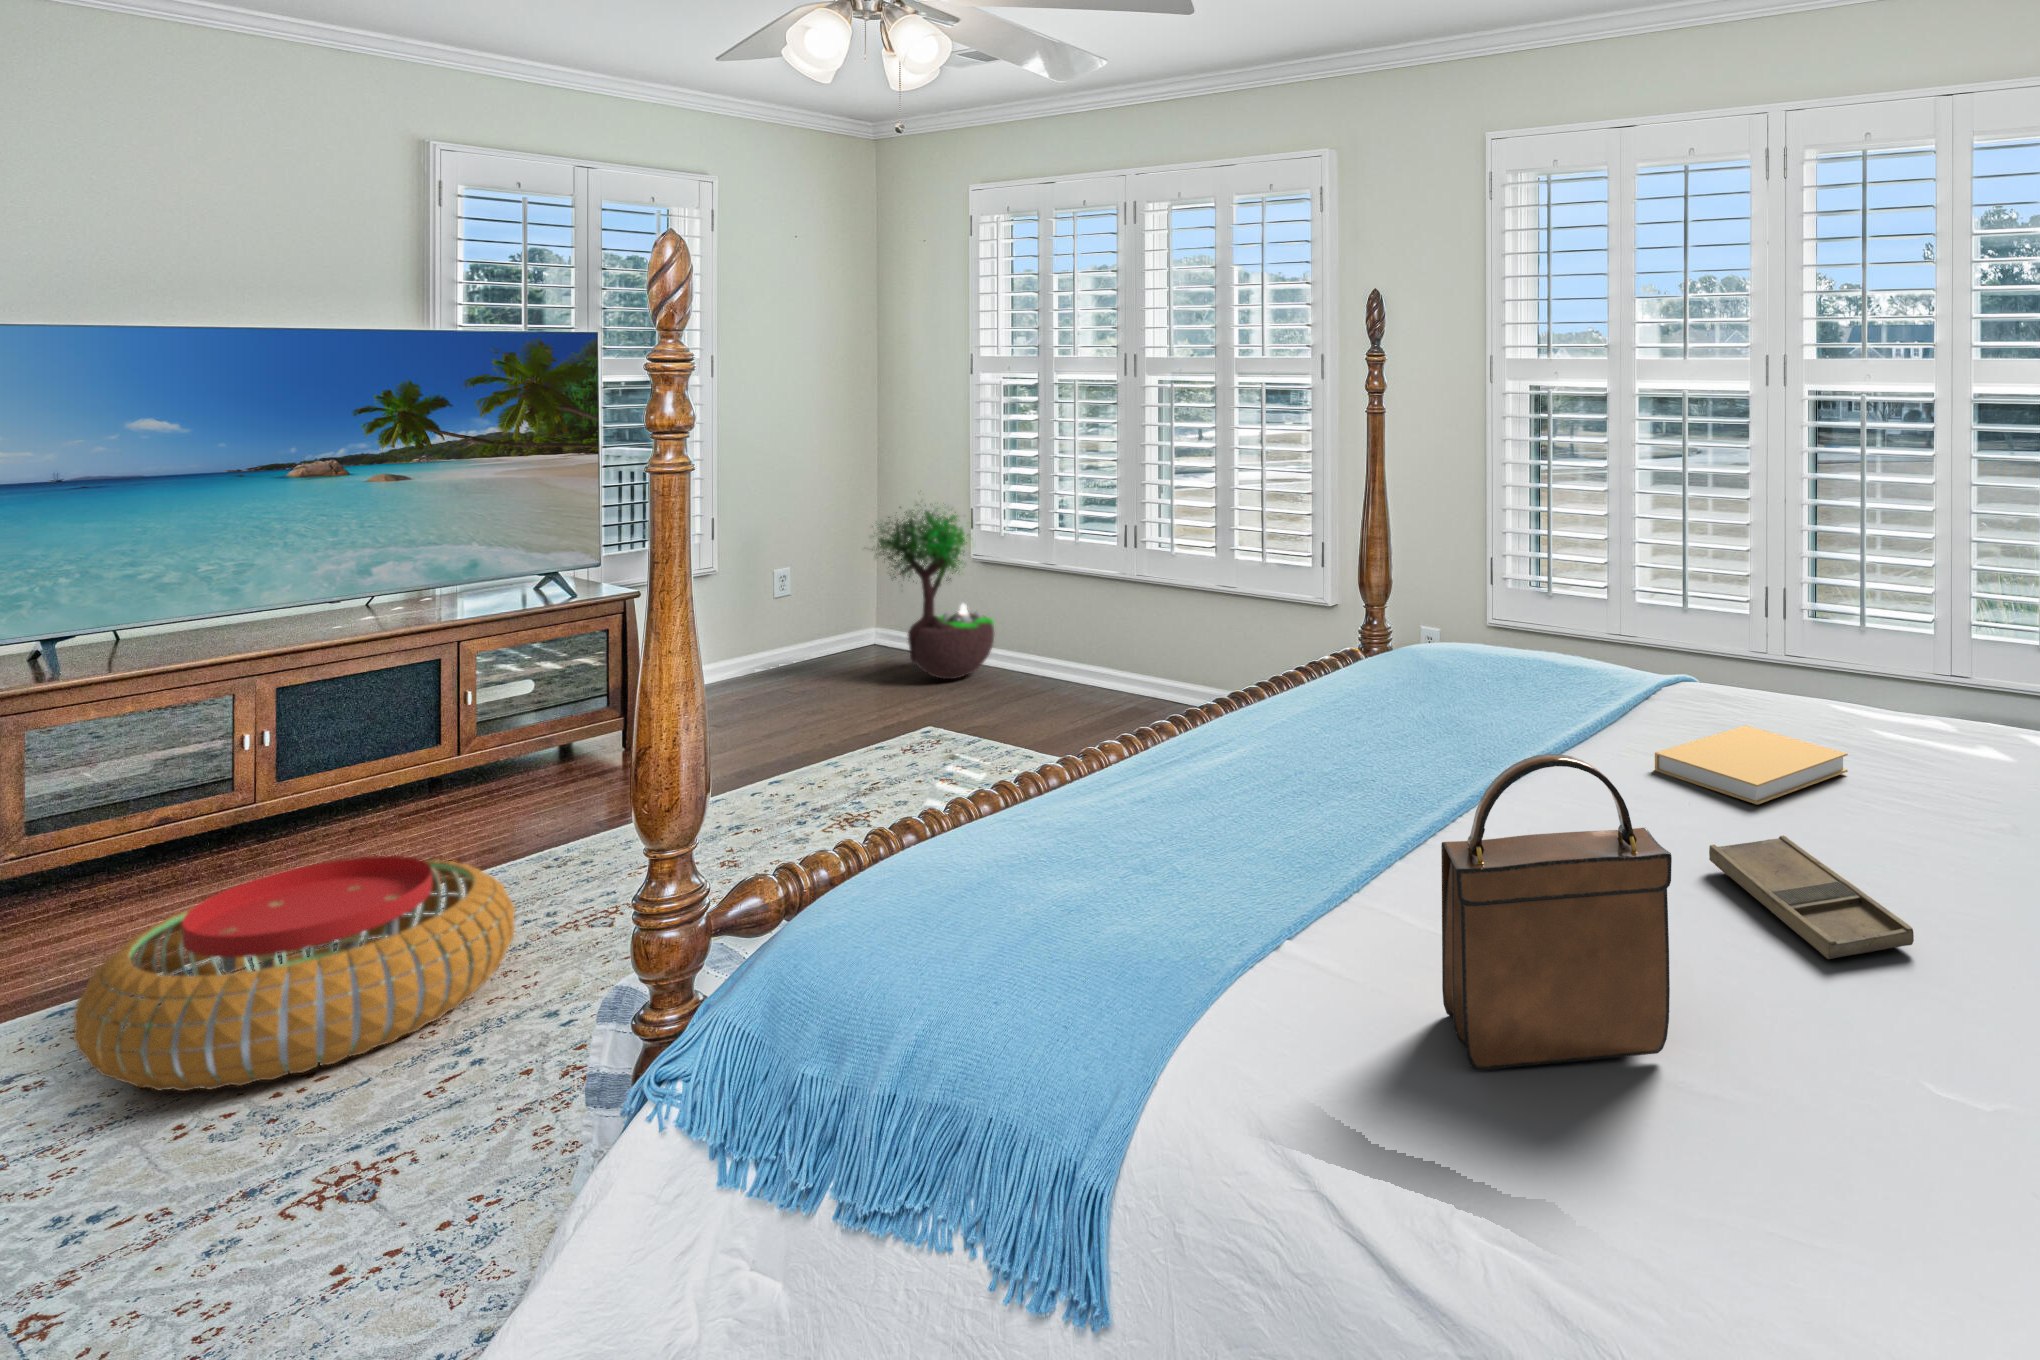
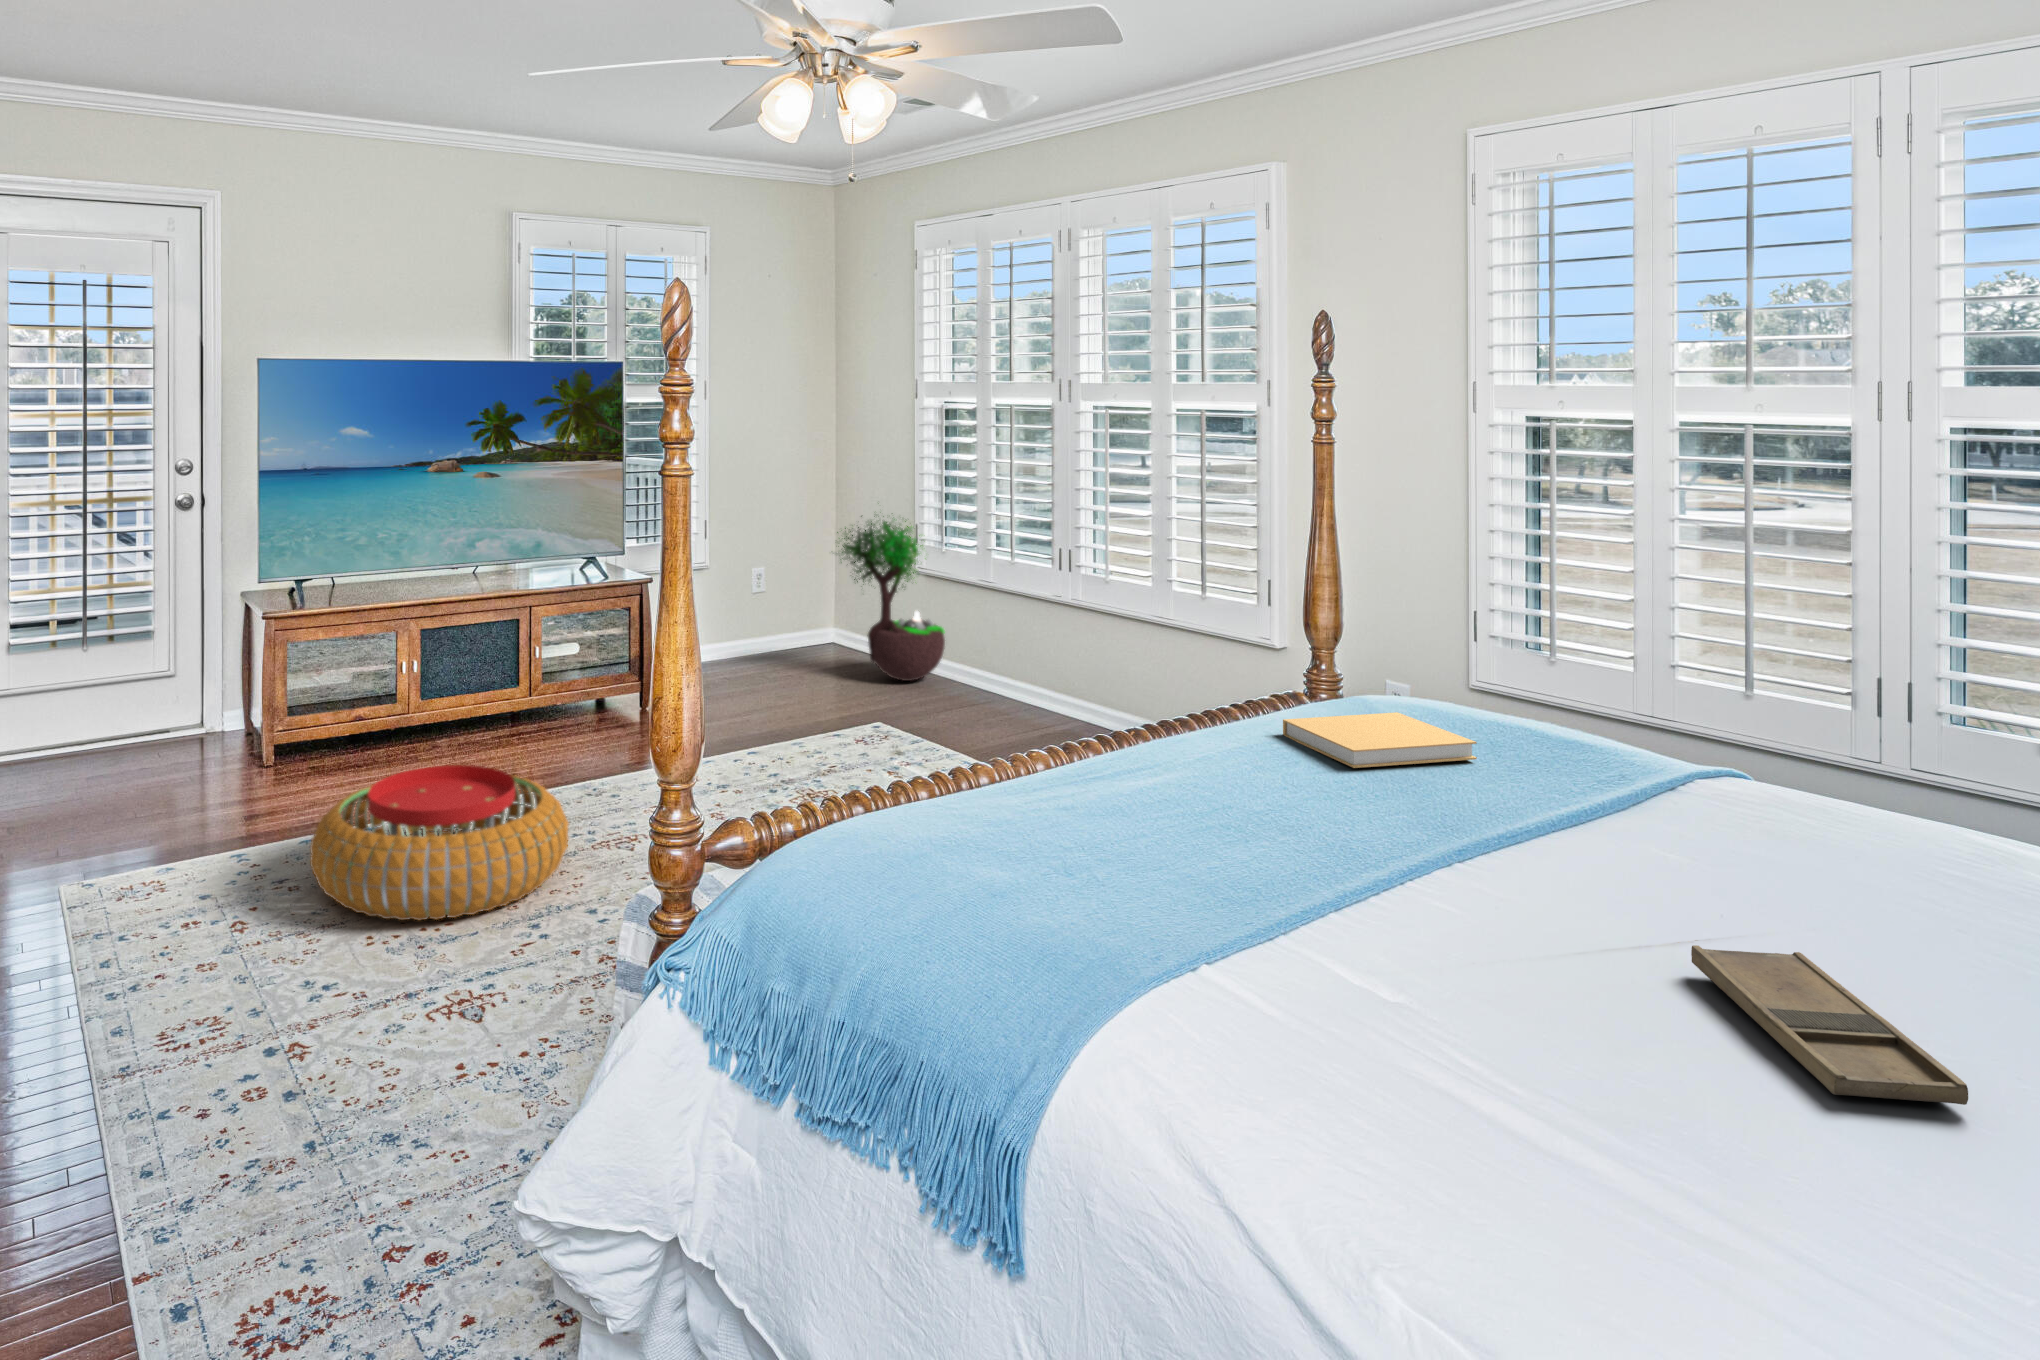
book: present [1655,725,1848,805] -> present [1283,712,1477,768]
handbag: present [1441,754,1672,1071] -> none [1334,802,1598,1136]

